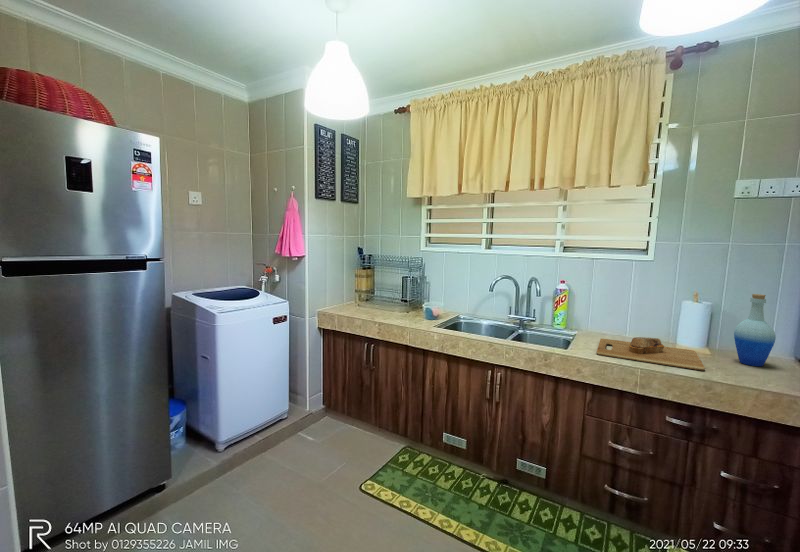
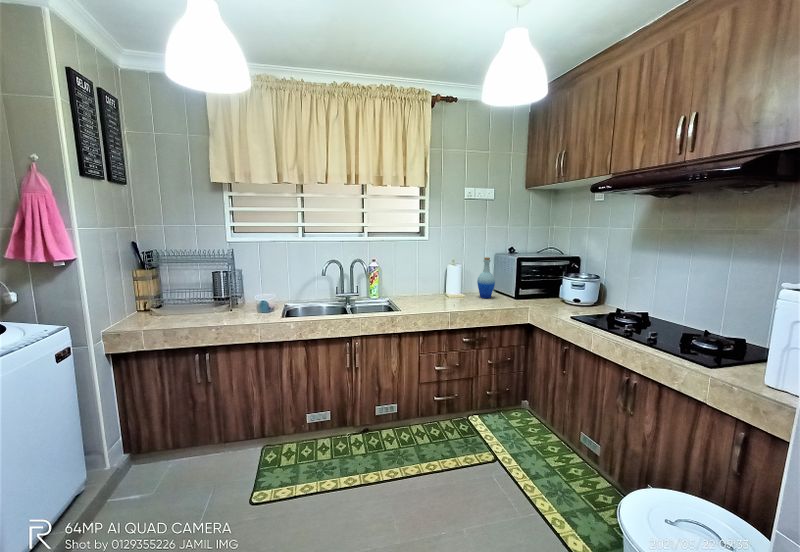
cutting board: present [596,337,705,371] -> none [411,292,479,310]

